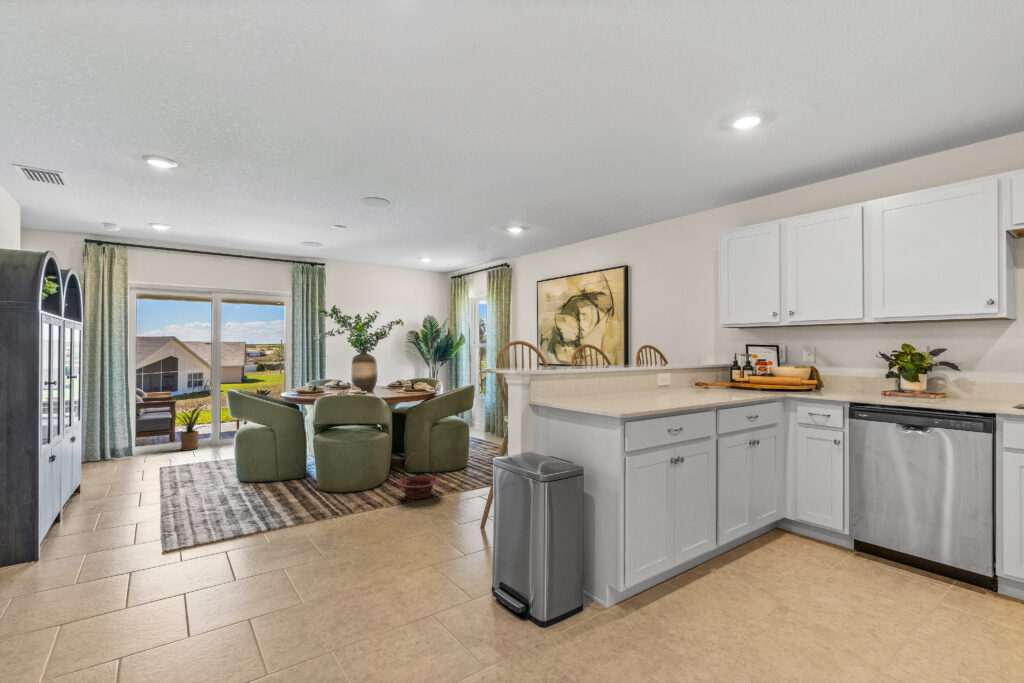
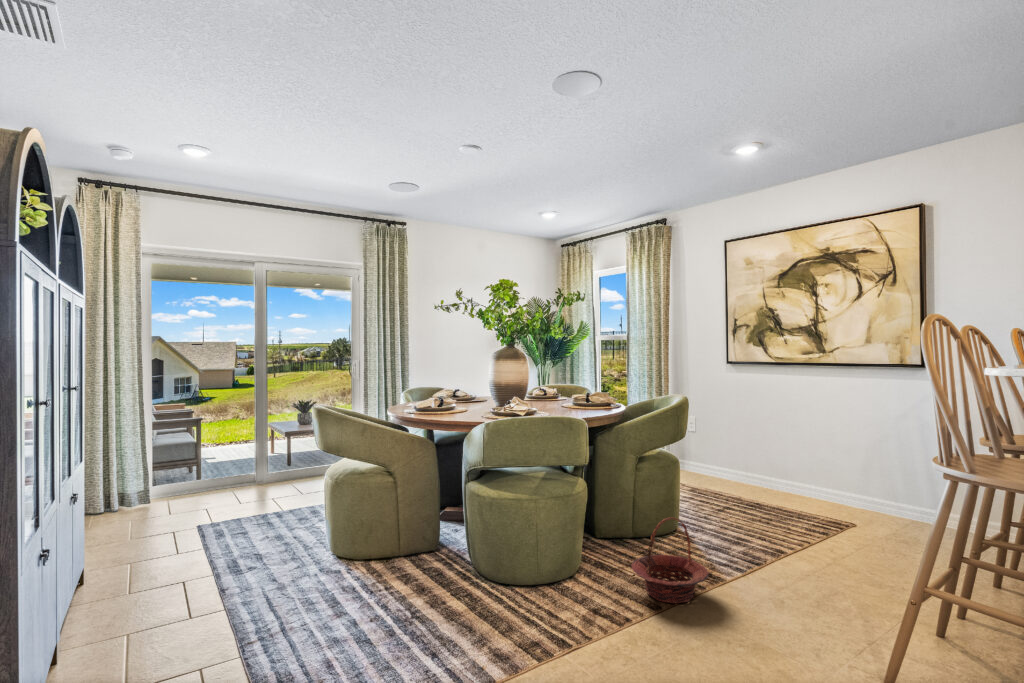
house plant: present [174,406,205,450] -> none [195,424,258,493]

